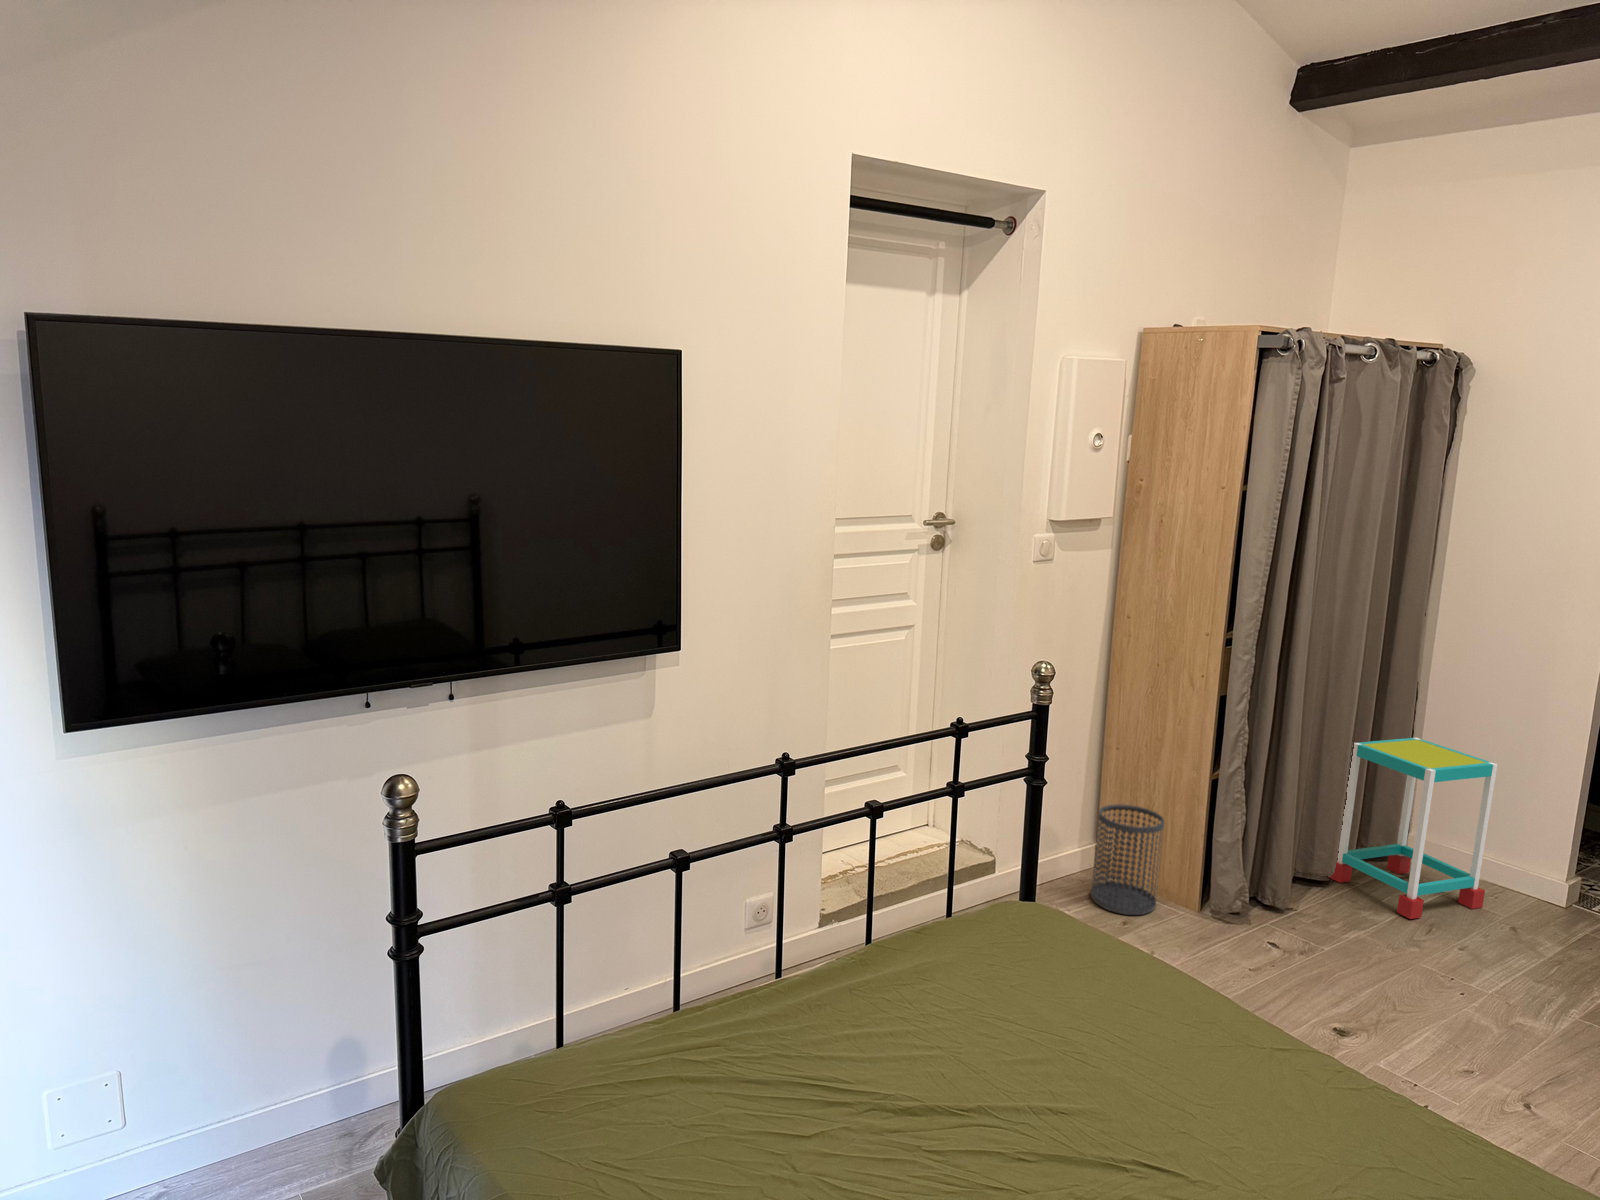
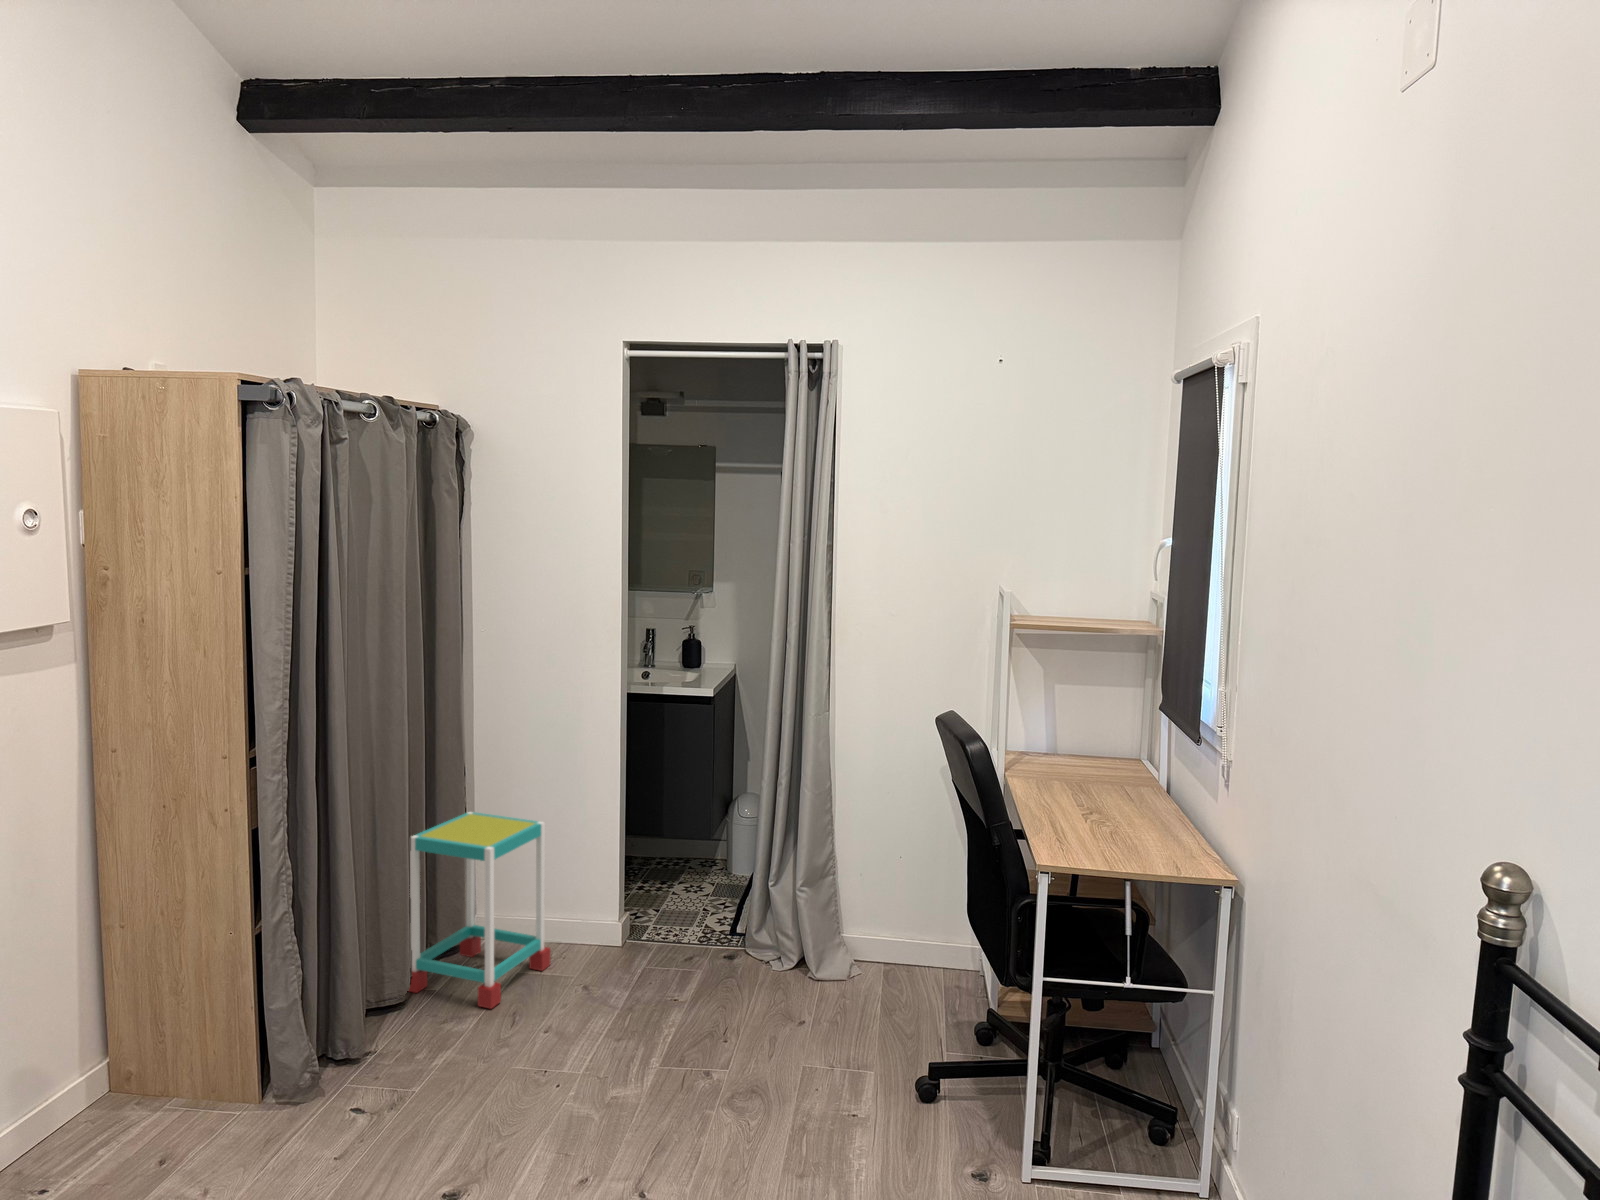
wastebasket: present [1091,804,1164,915] -> none [93,1003,198,1168]

